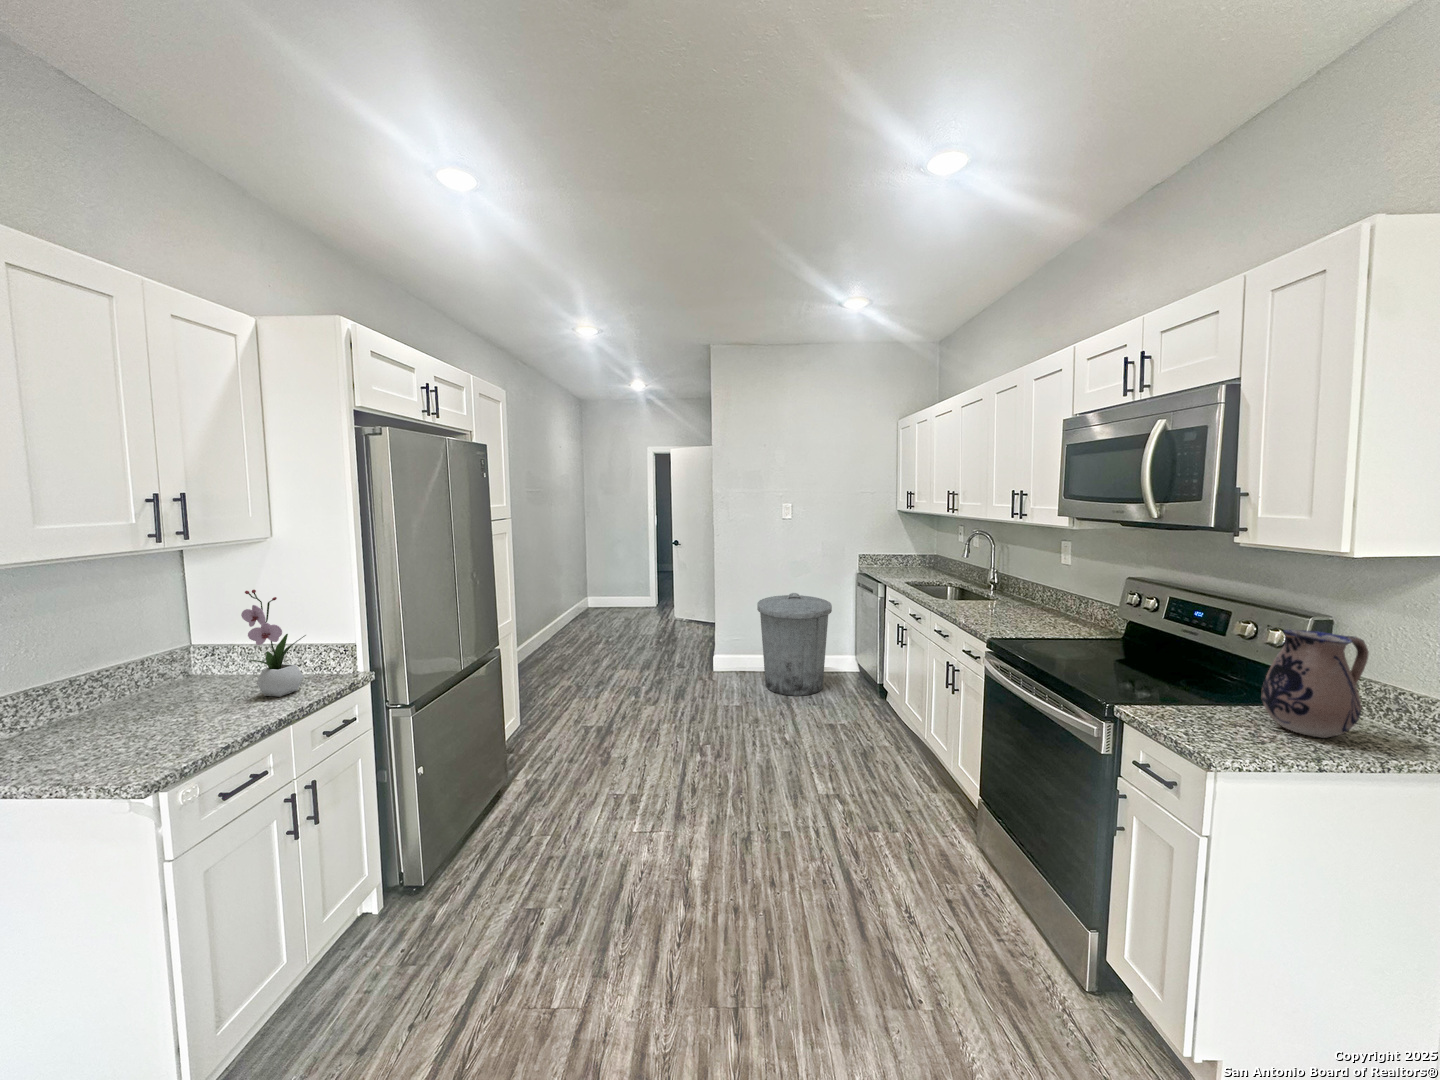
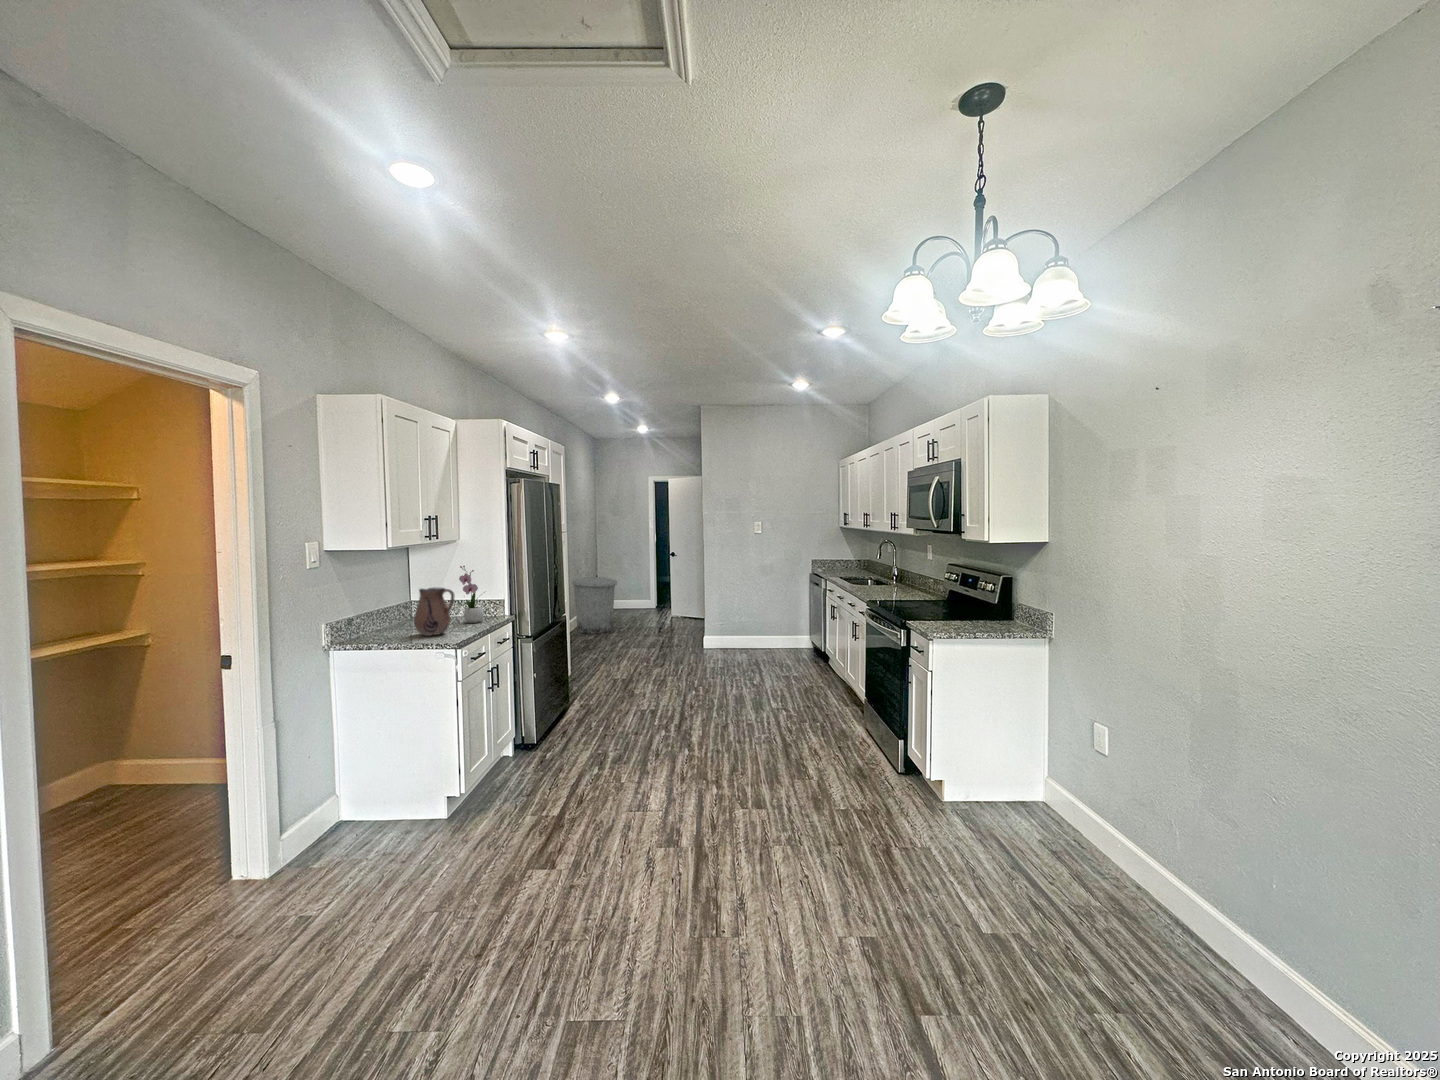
trash can: present [757,593,832,696] -> present [572,574,617,634]
ceramic pitcher: present [1262,630,1369,738] -> present [414,588,454,636]

